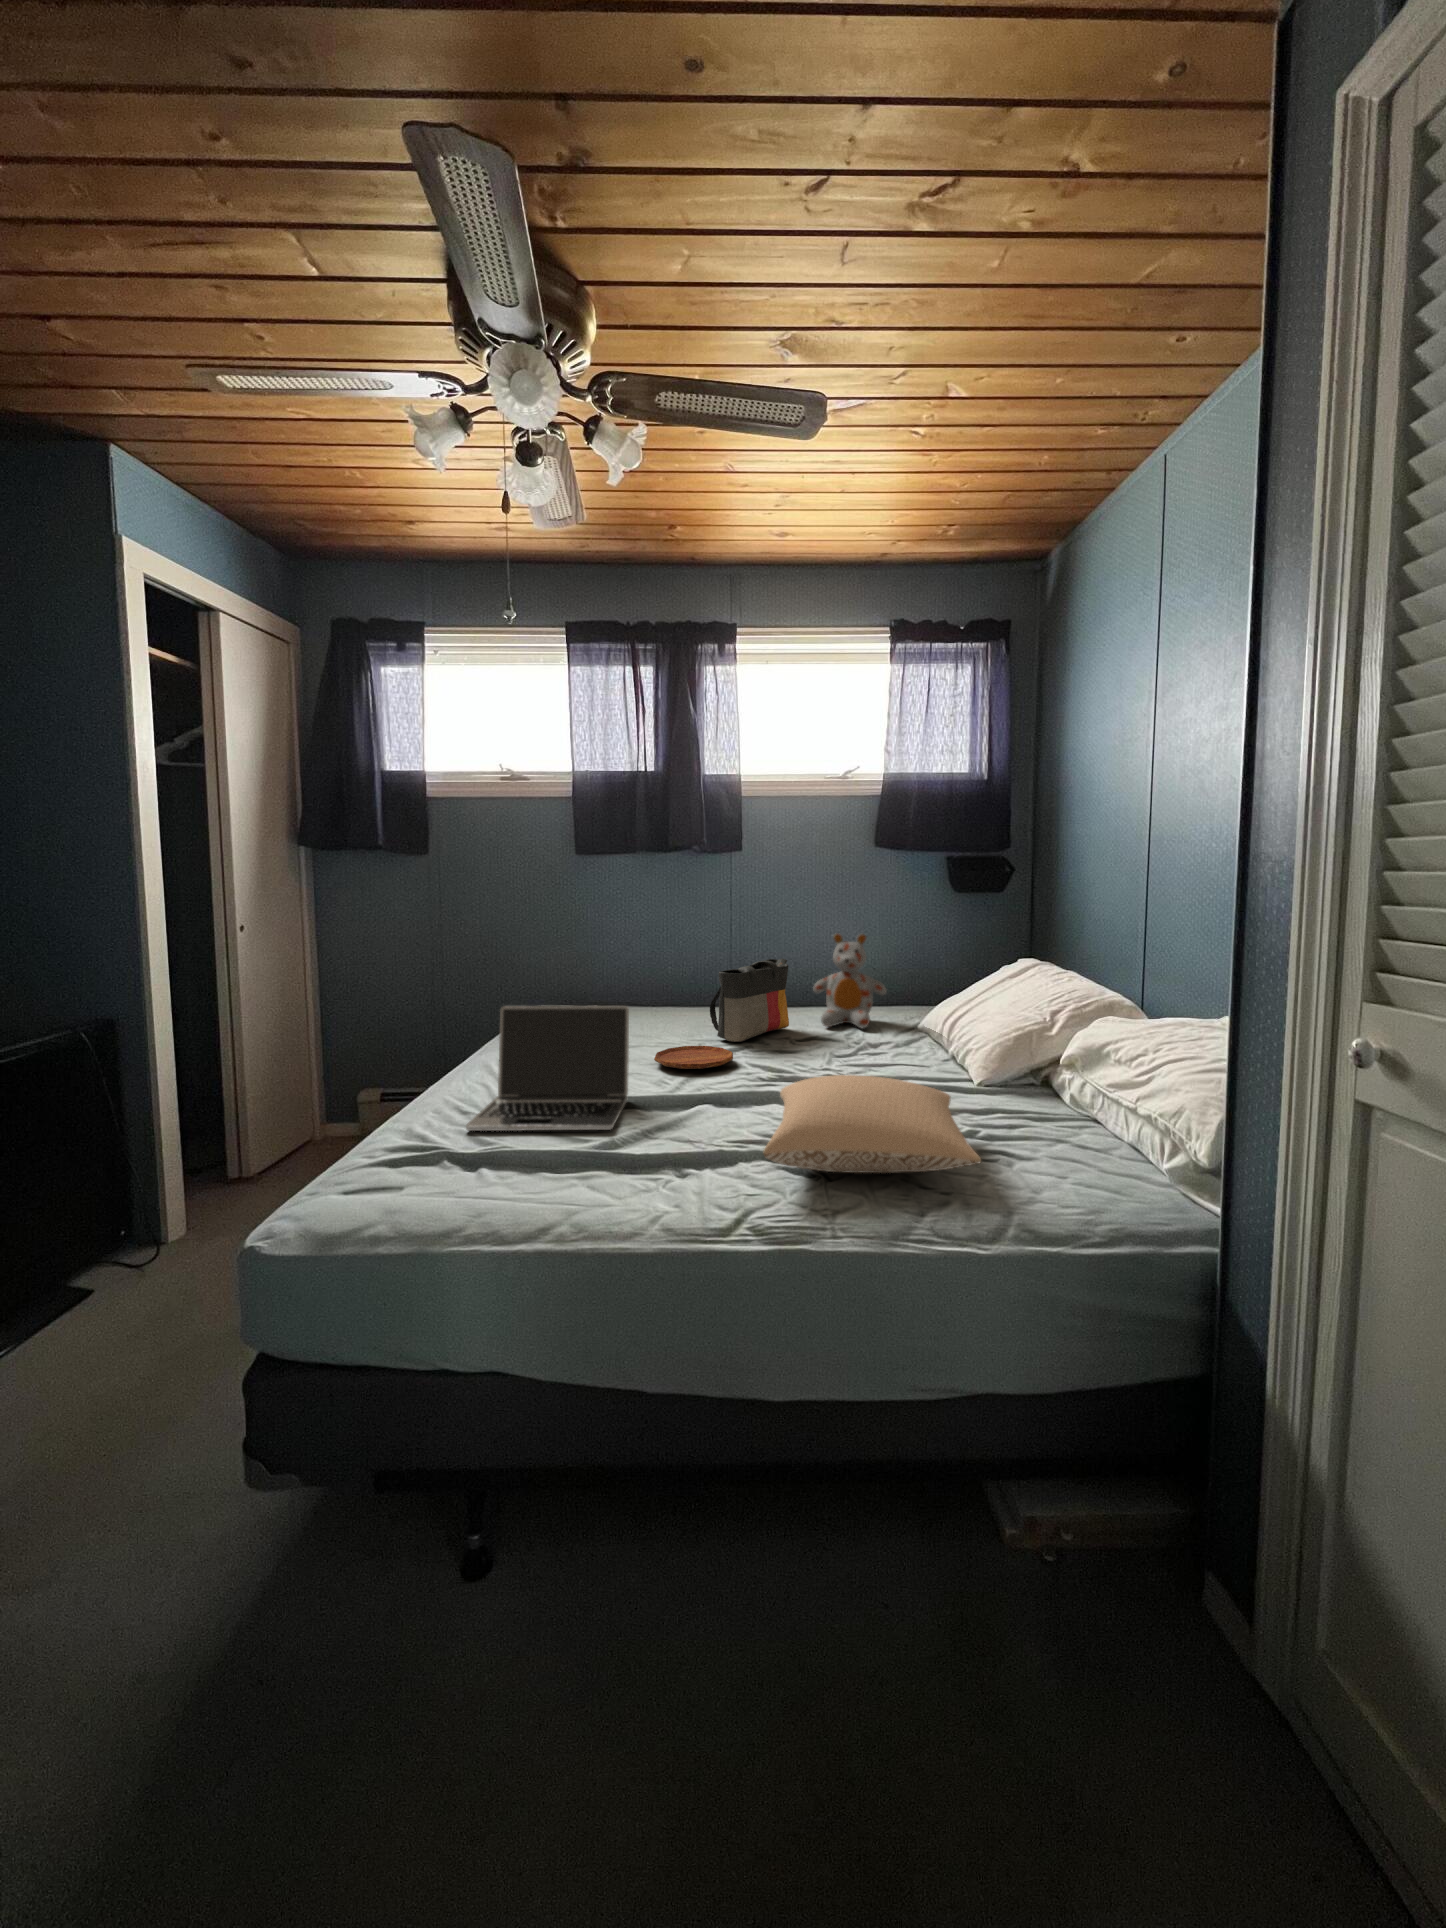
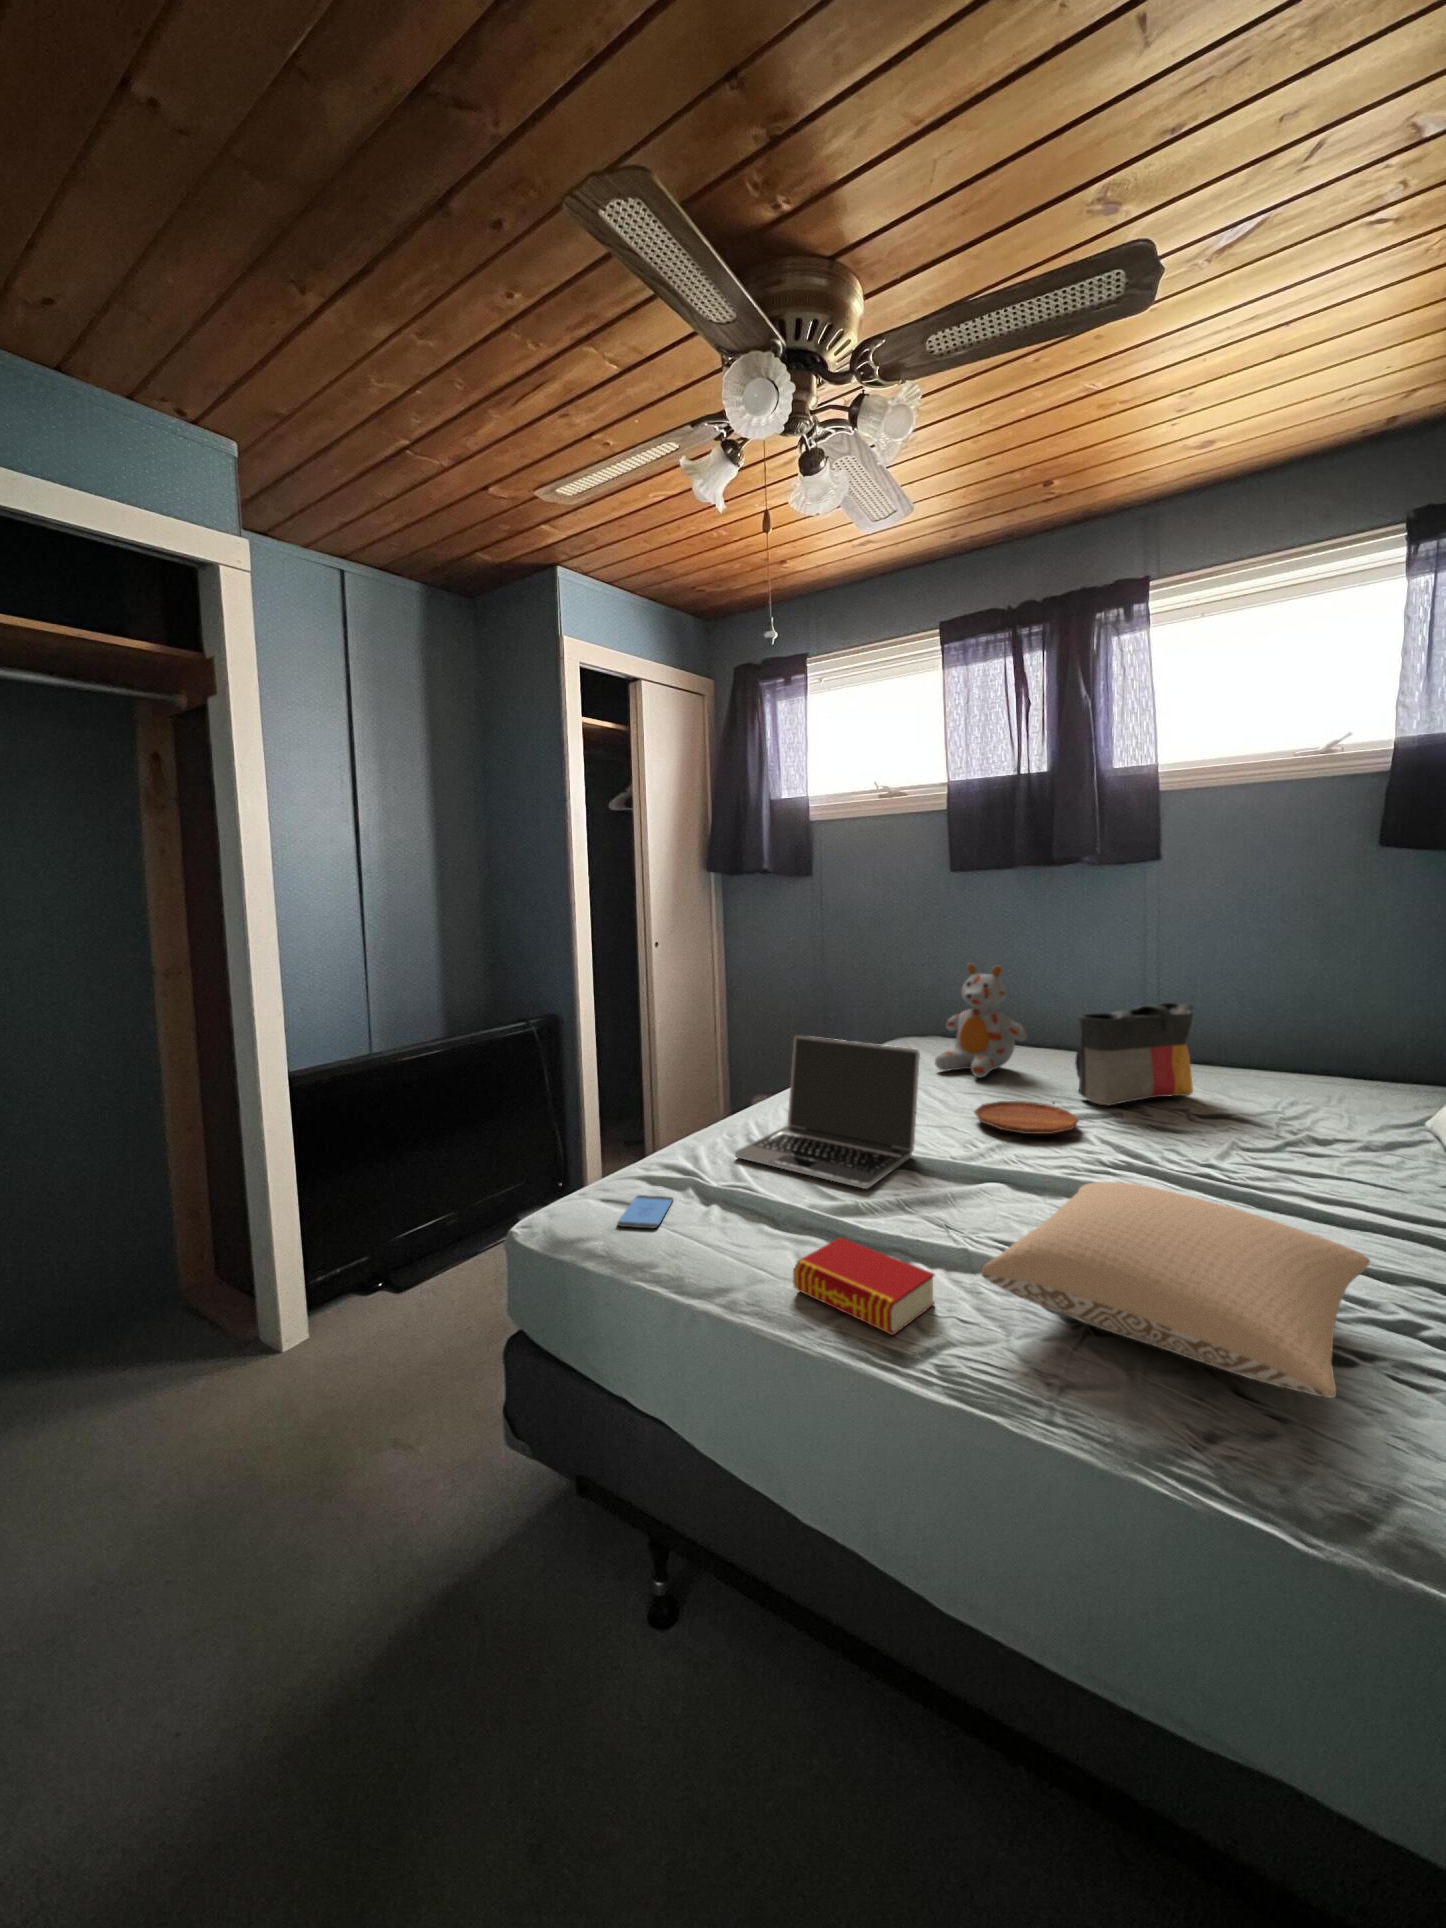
stuffed bear: present [813,933,887,1028] -> present [935,963,1027,1078]
book: none [611,1163,722,1219] -> present [793,1238,935,1335]
smartphone: none [387,1176,438,1213] -> present [618,1195,673,1228]

